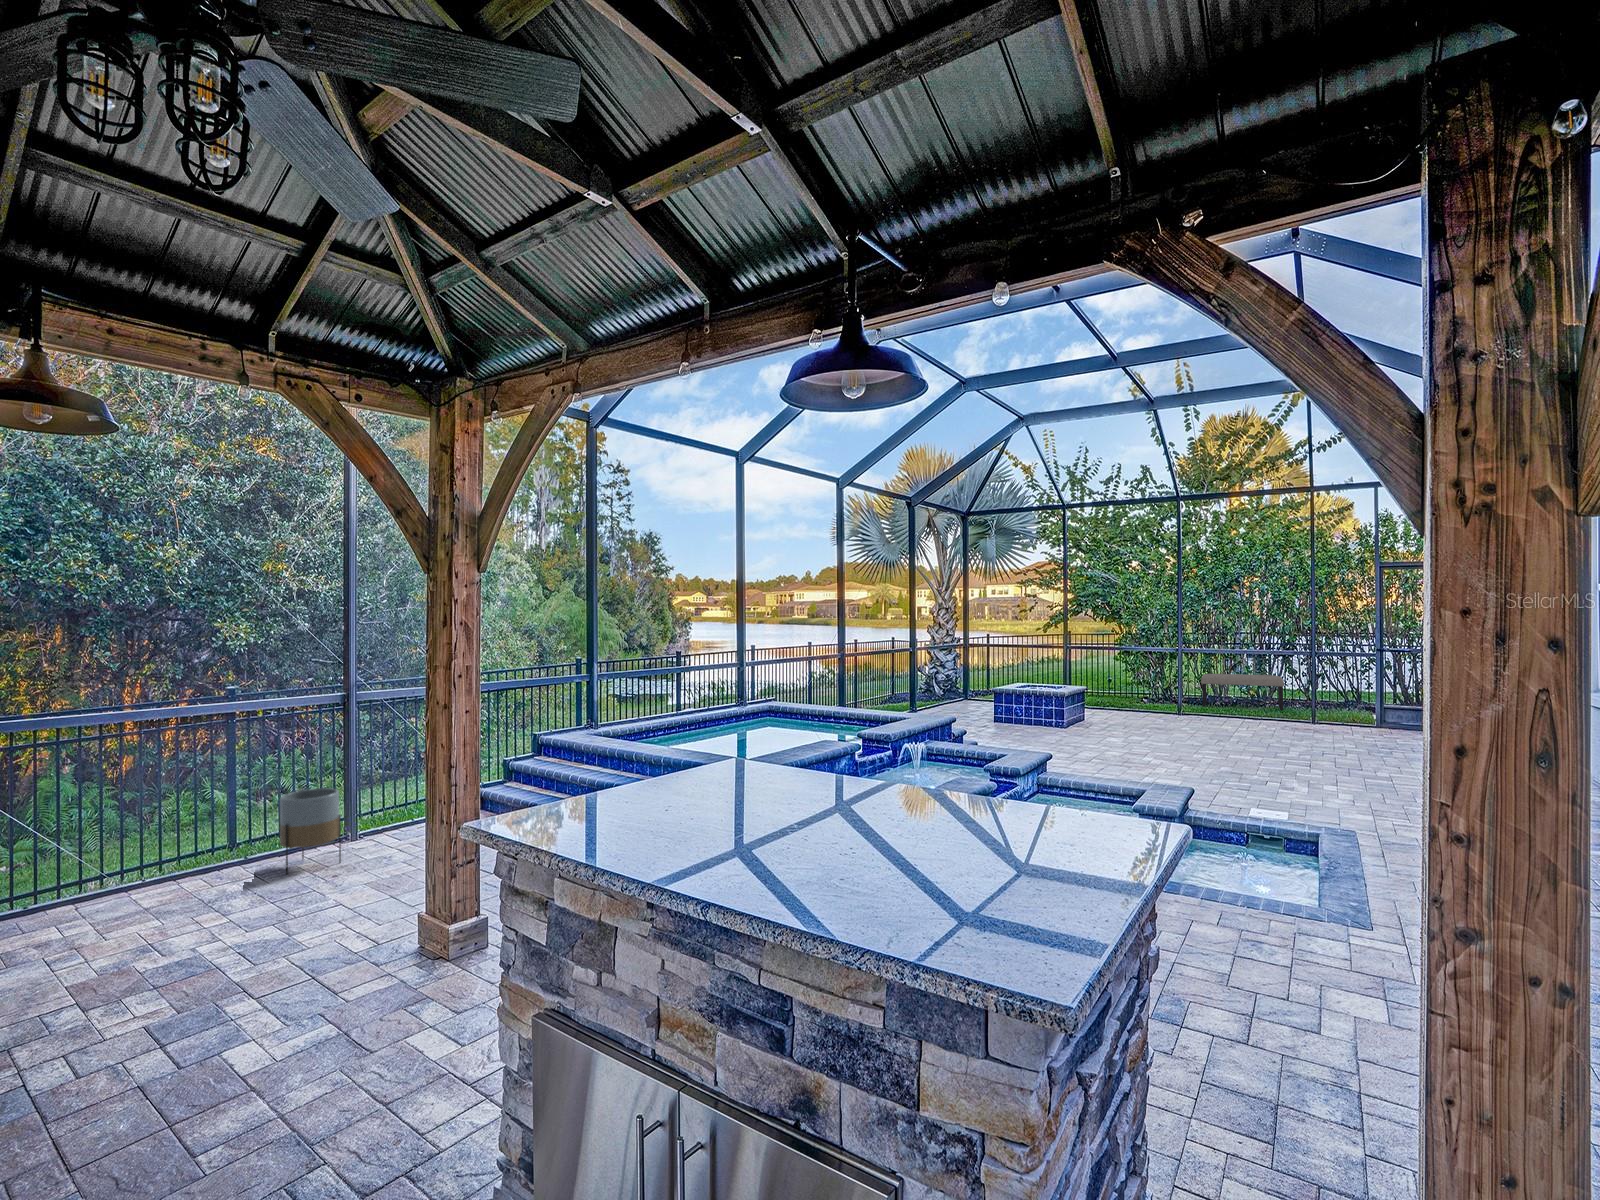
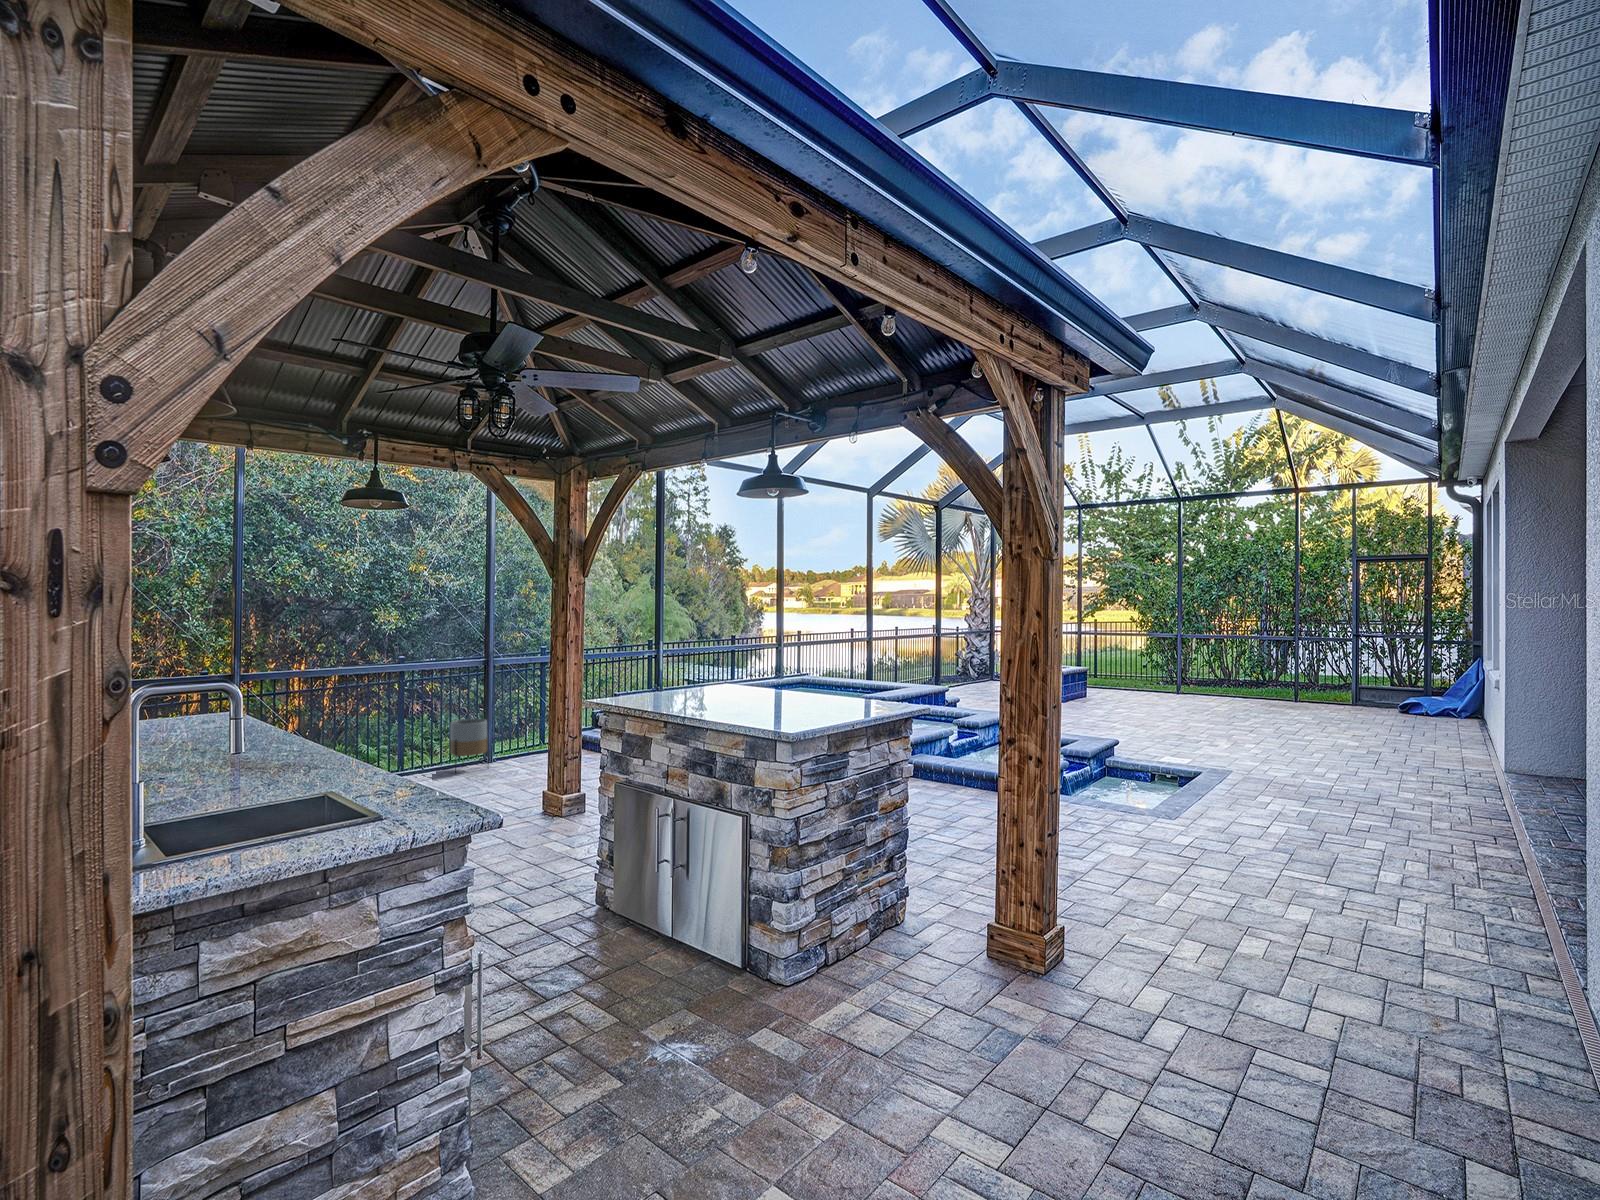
bench: present [1201,674,1284,710] -> none [1221,662,1300,696]

